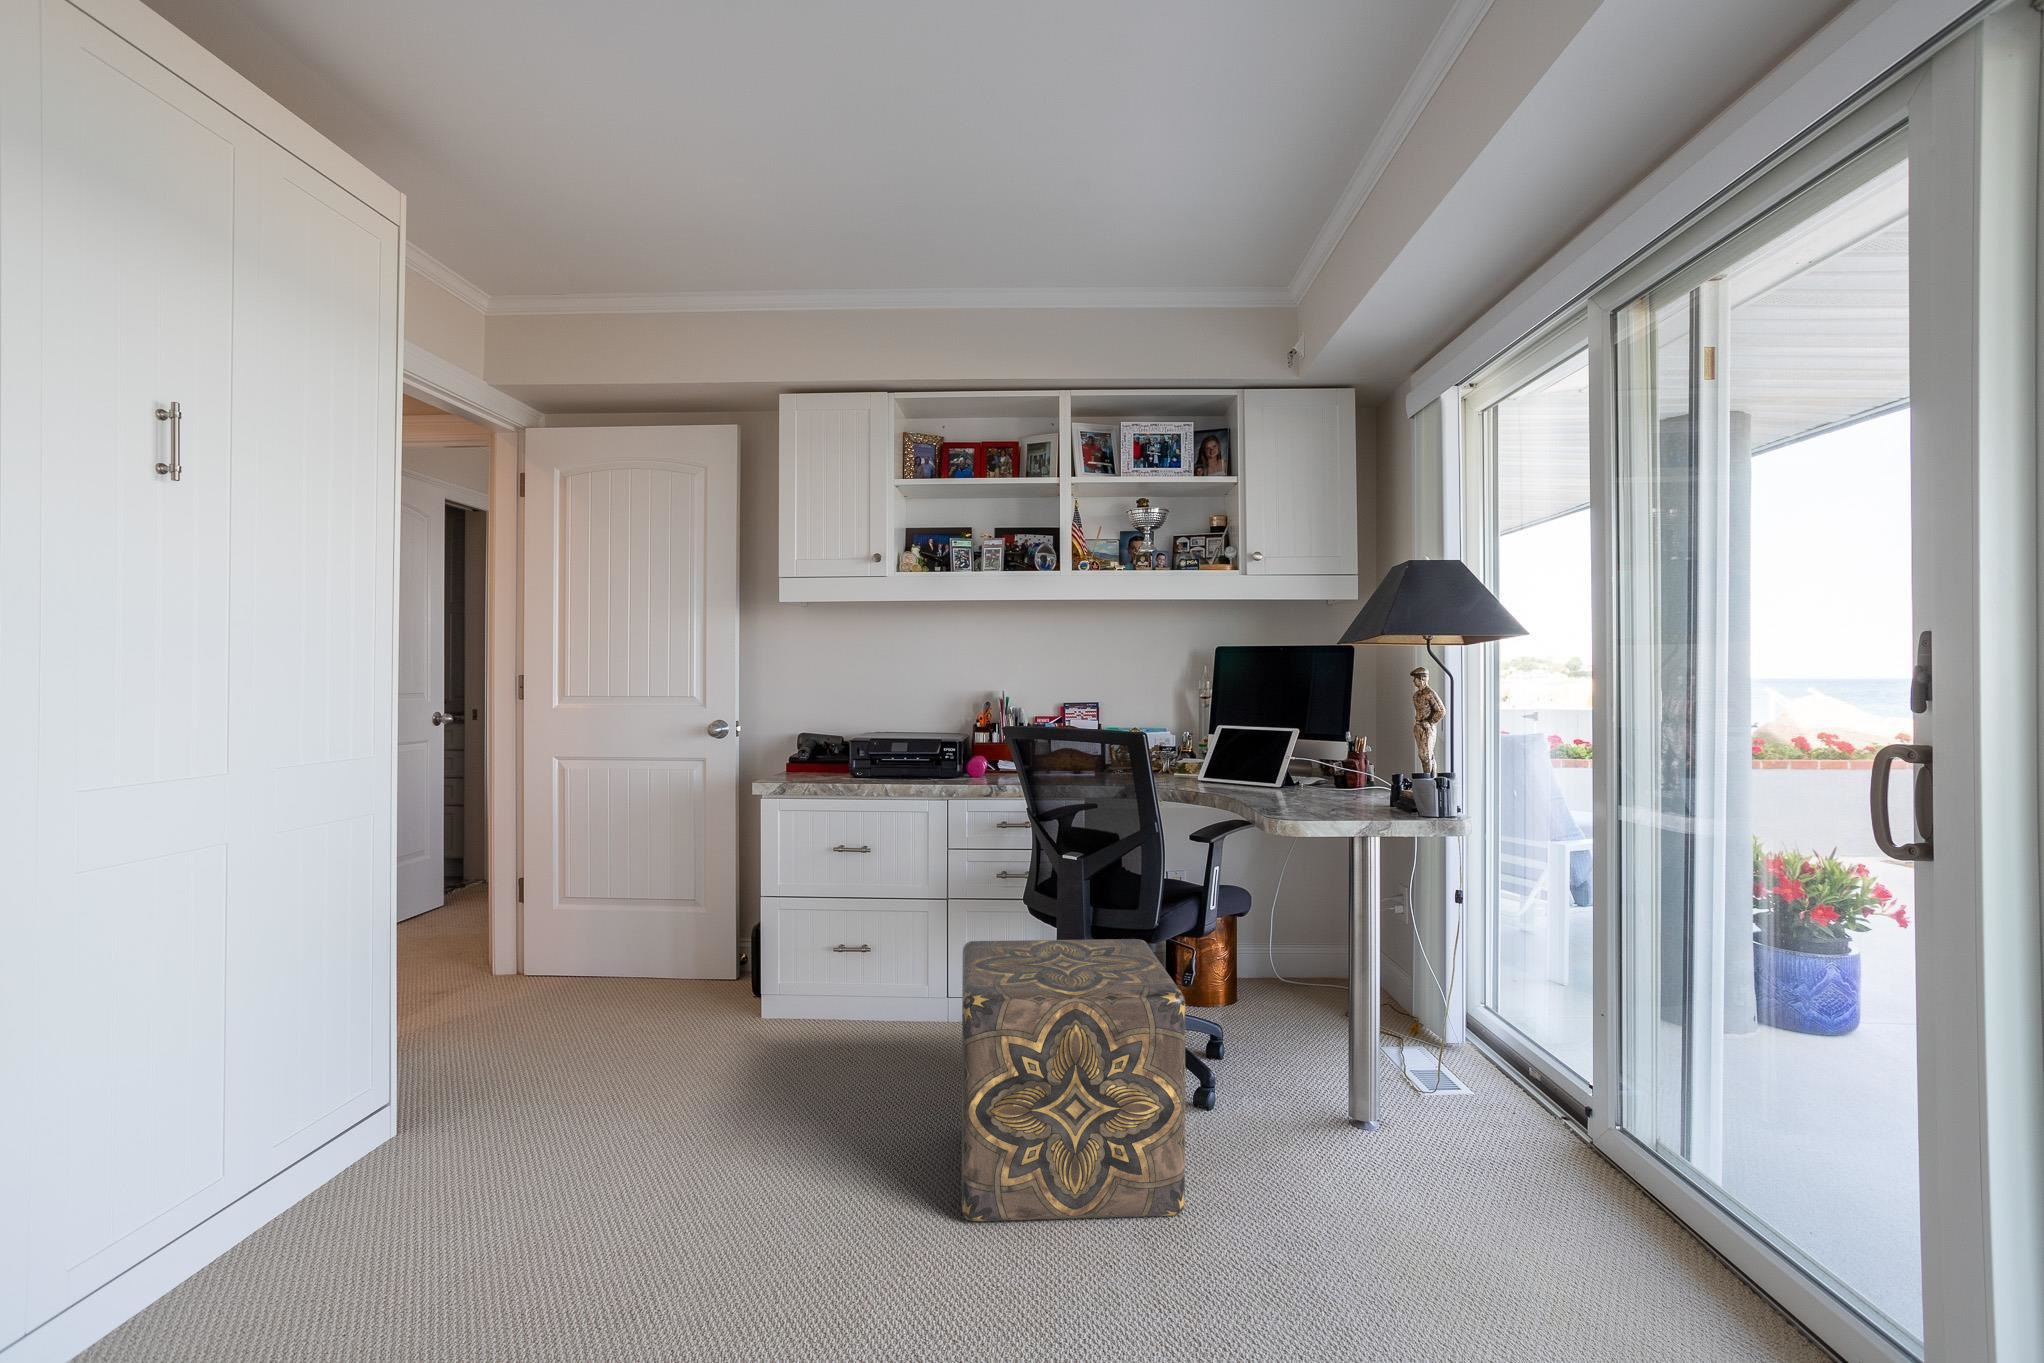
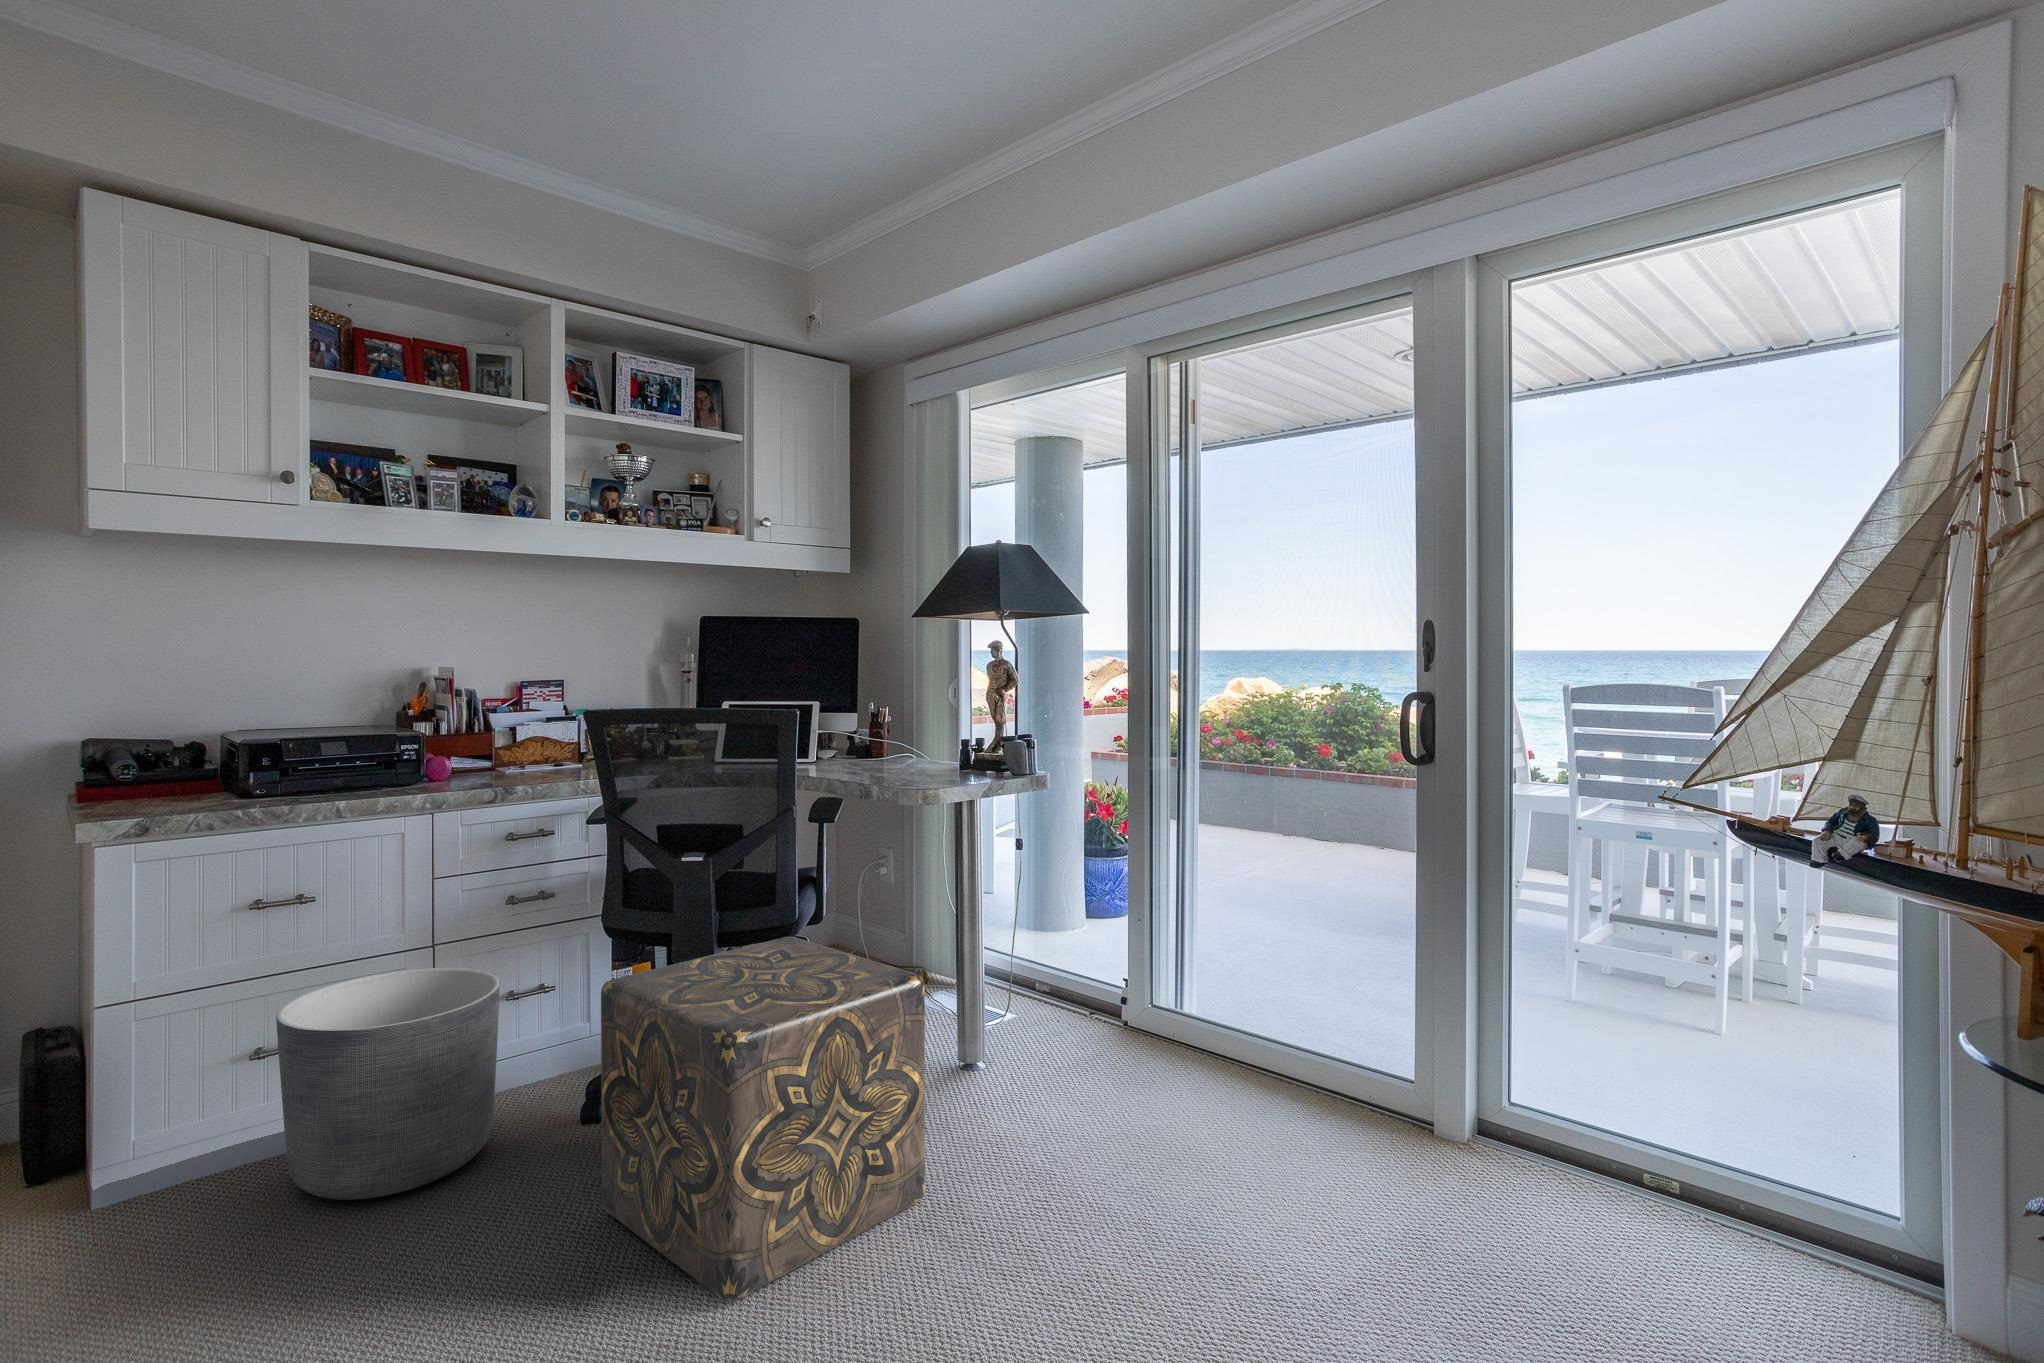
planter: none [826,912,963,1068] -> present [276,968,500,1200]

